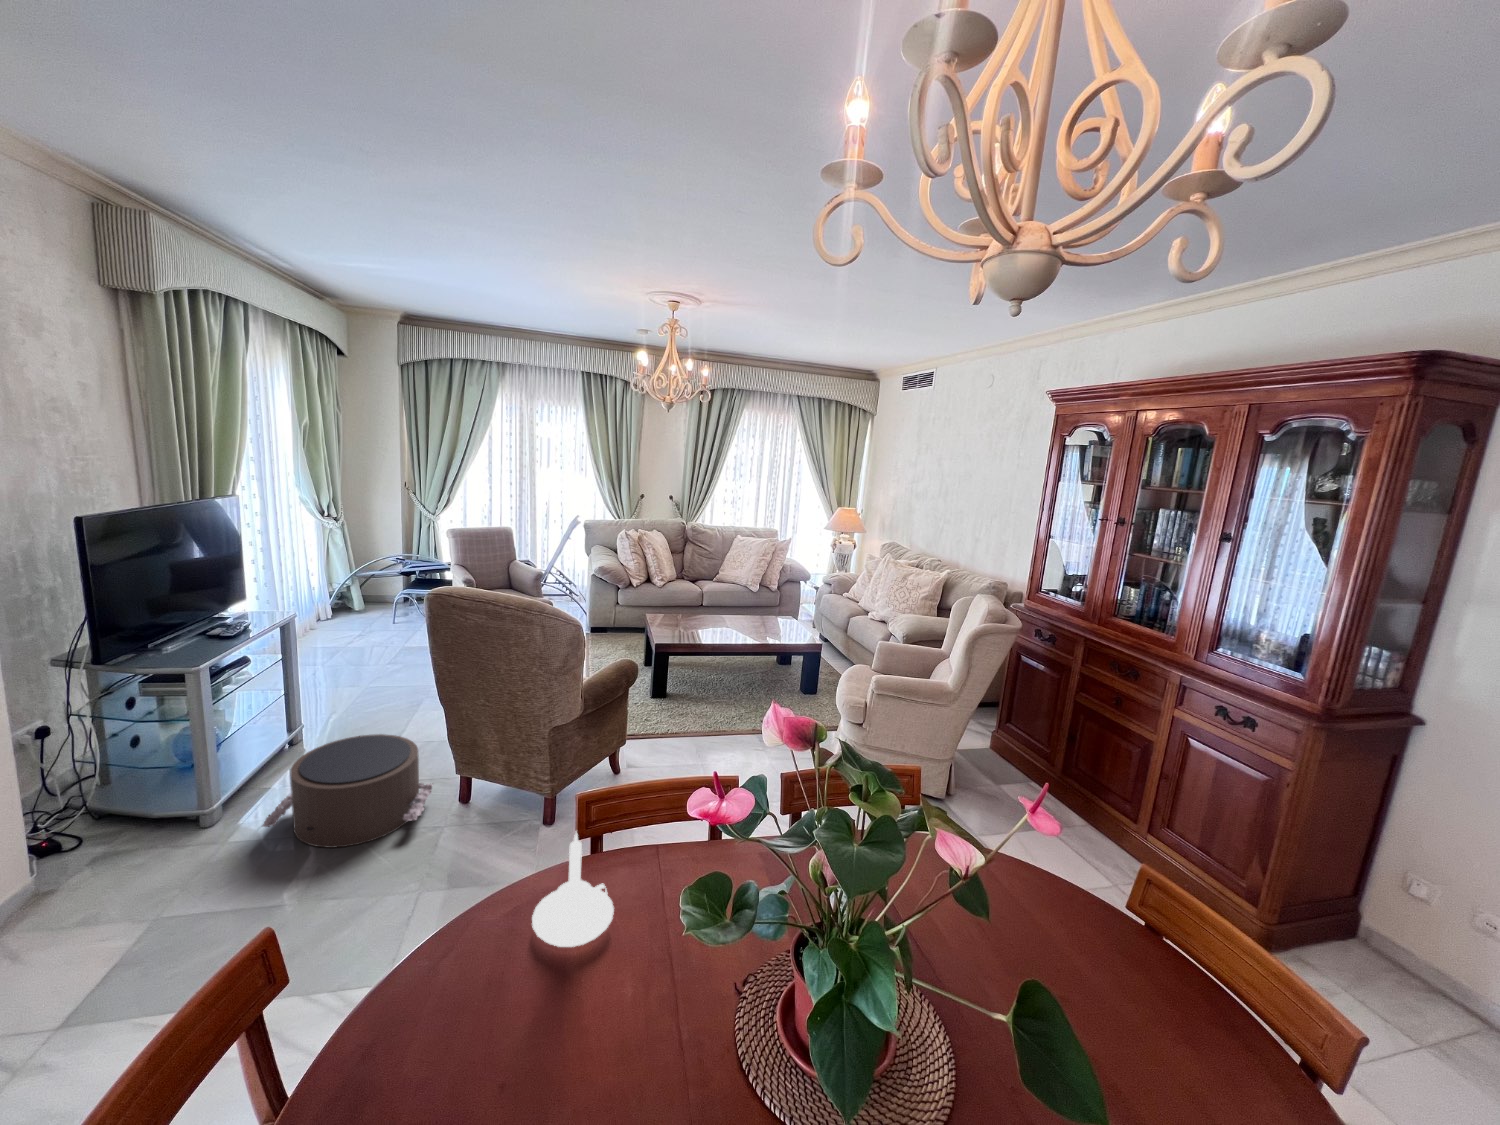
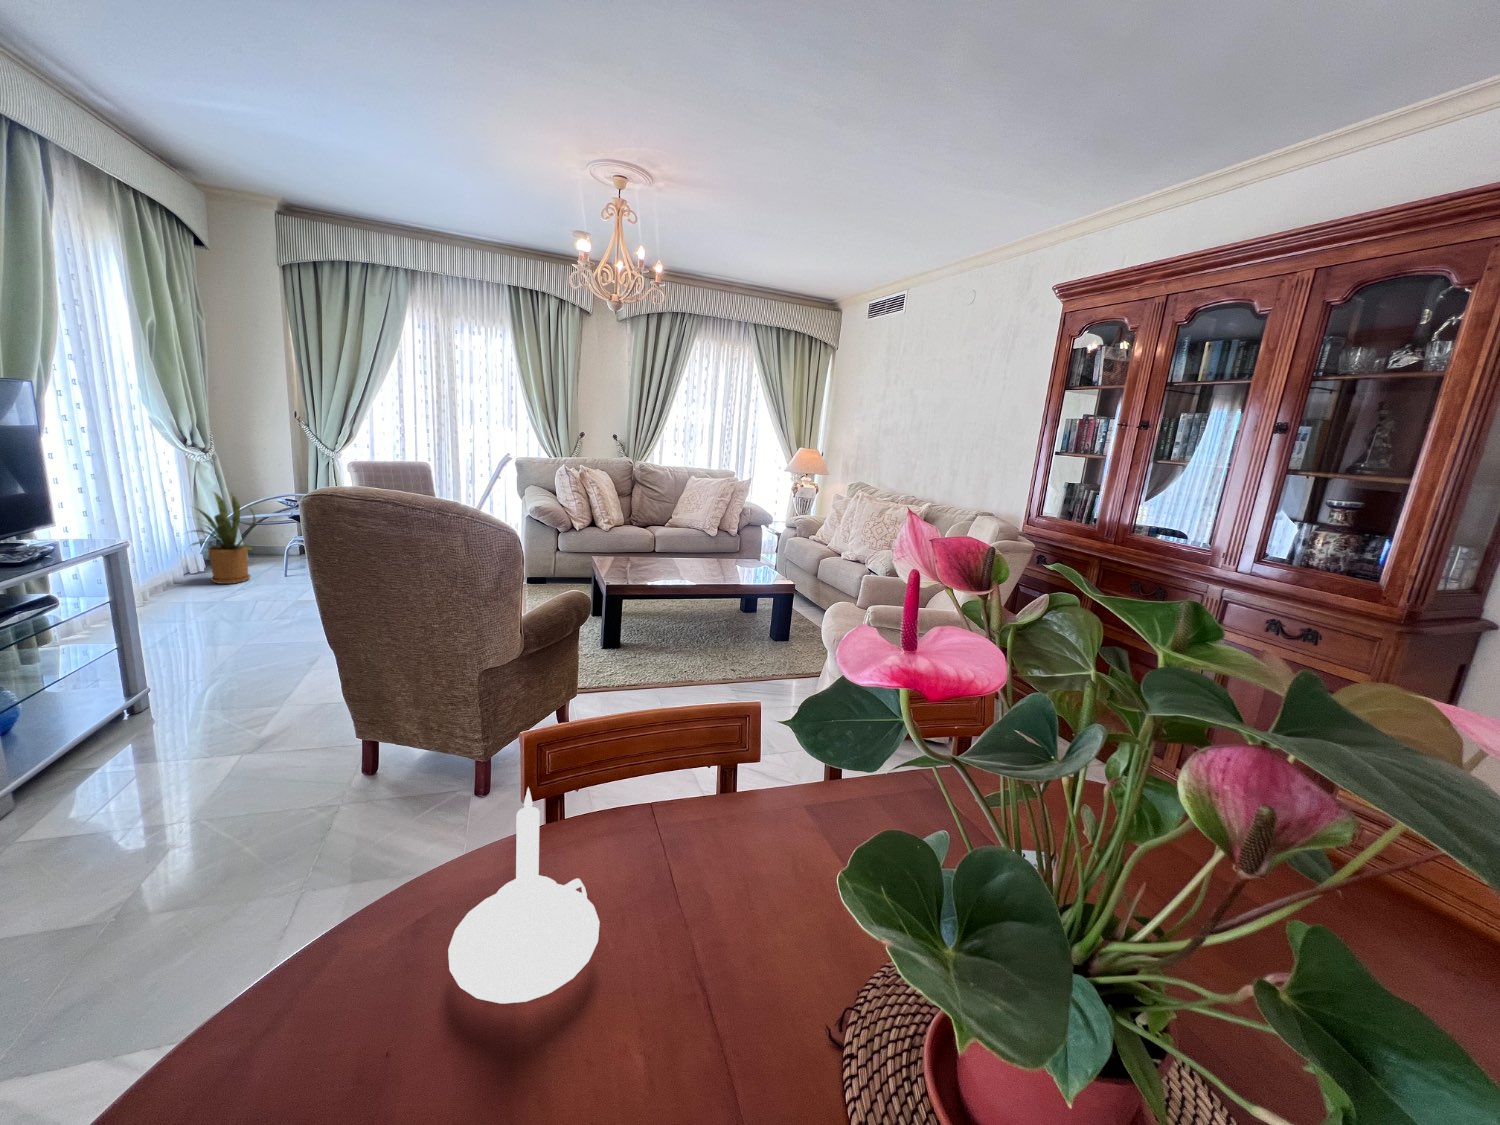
house plant: none [313,554,373,632] -> present [192,493,256,584]
pouf: present [262,734,433,848] -> none [67,692,326,841]

